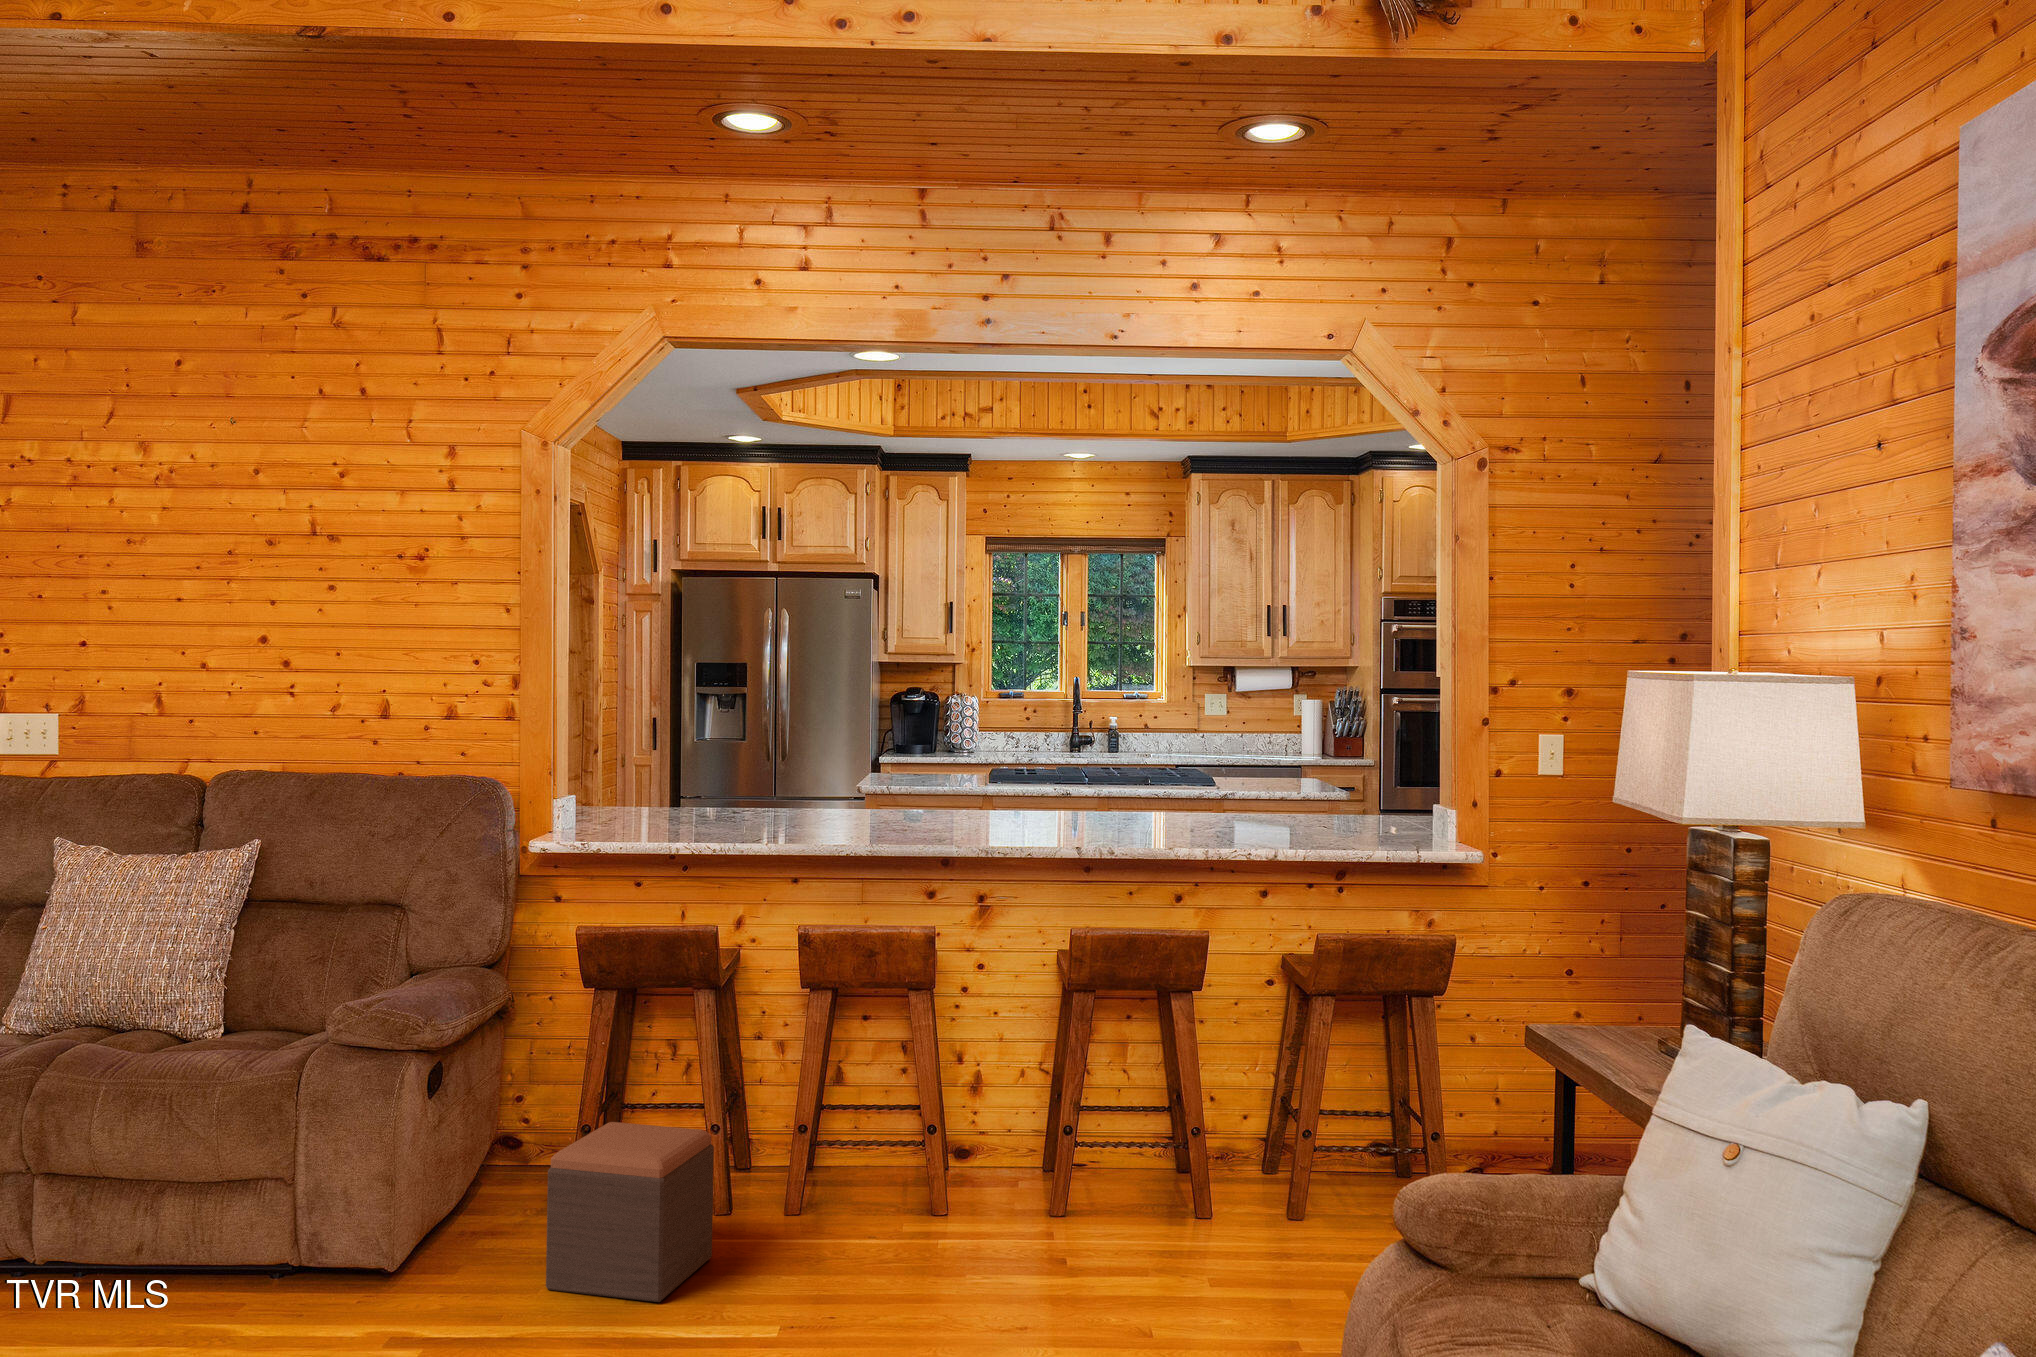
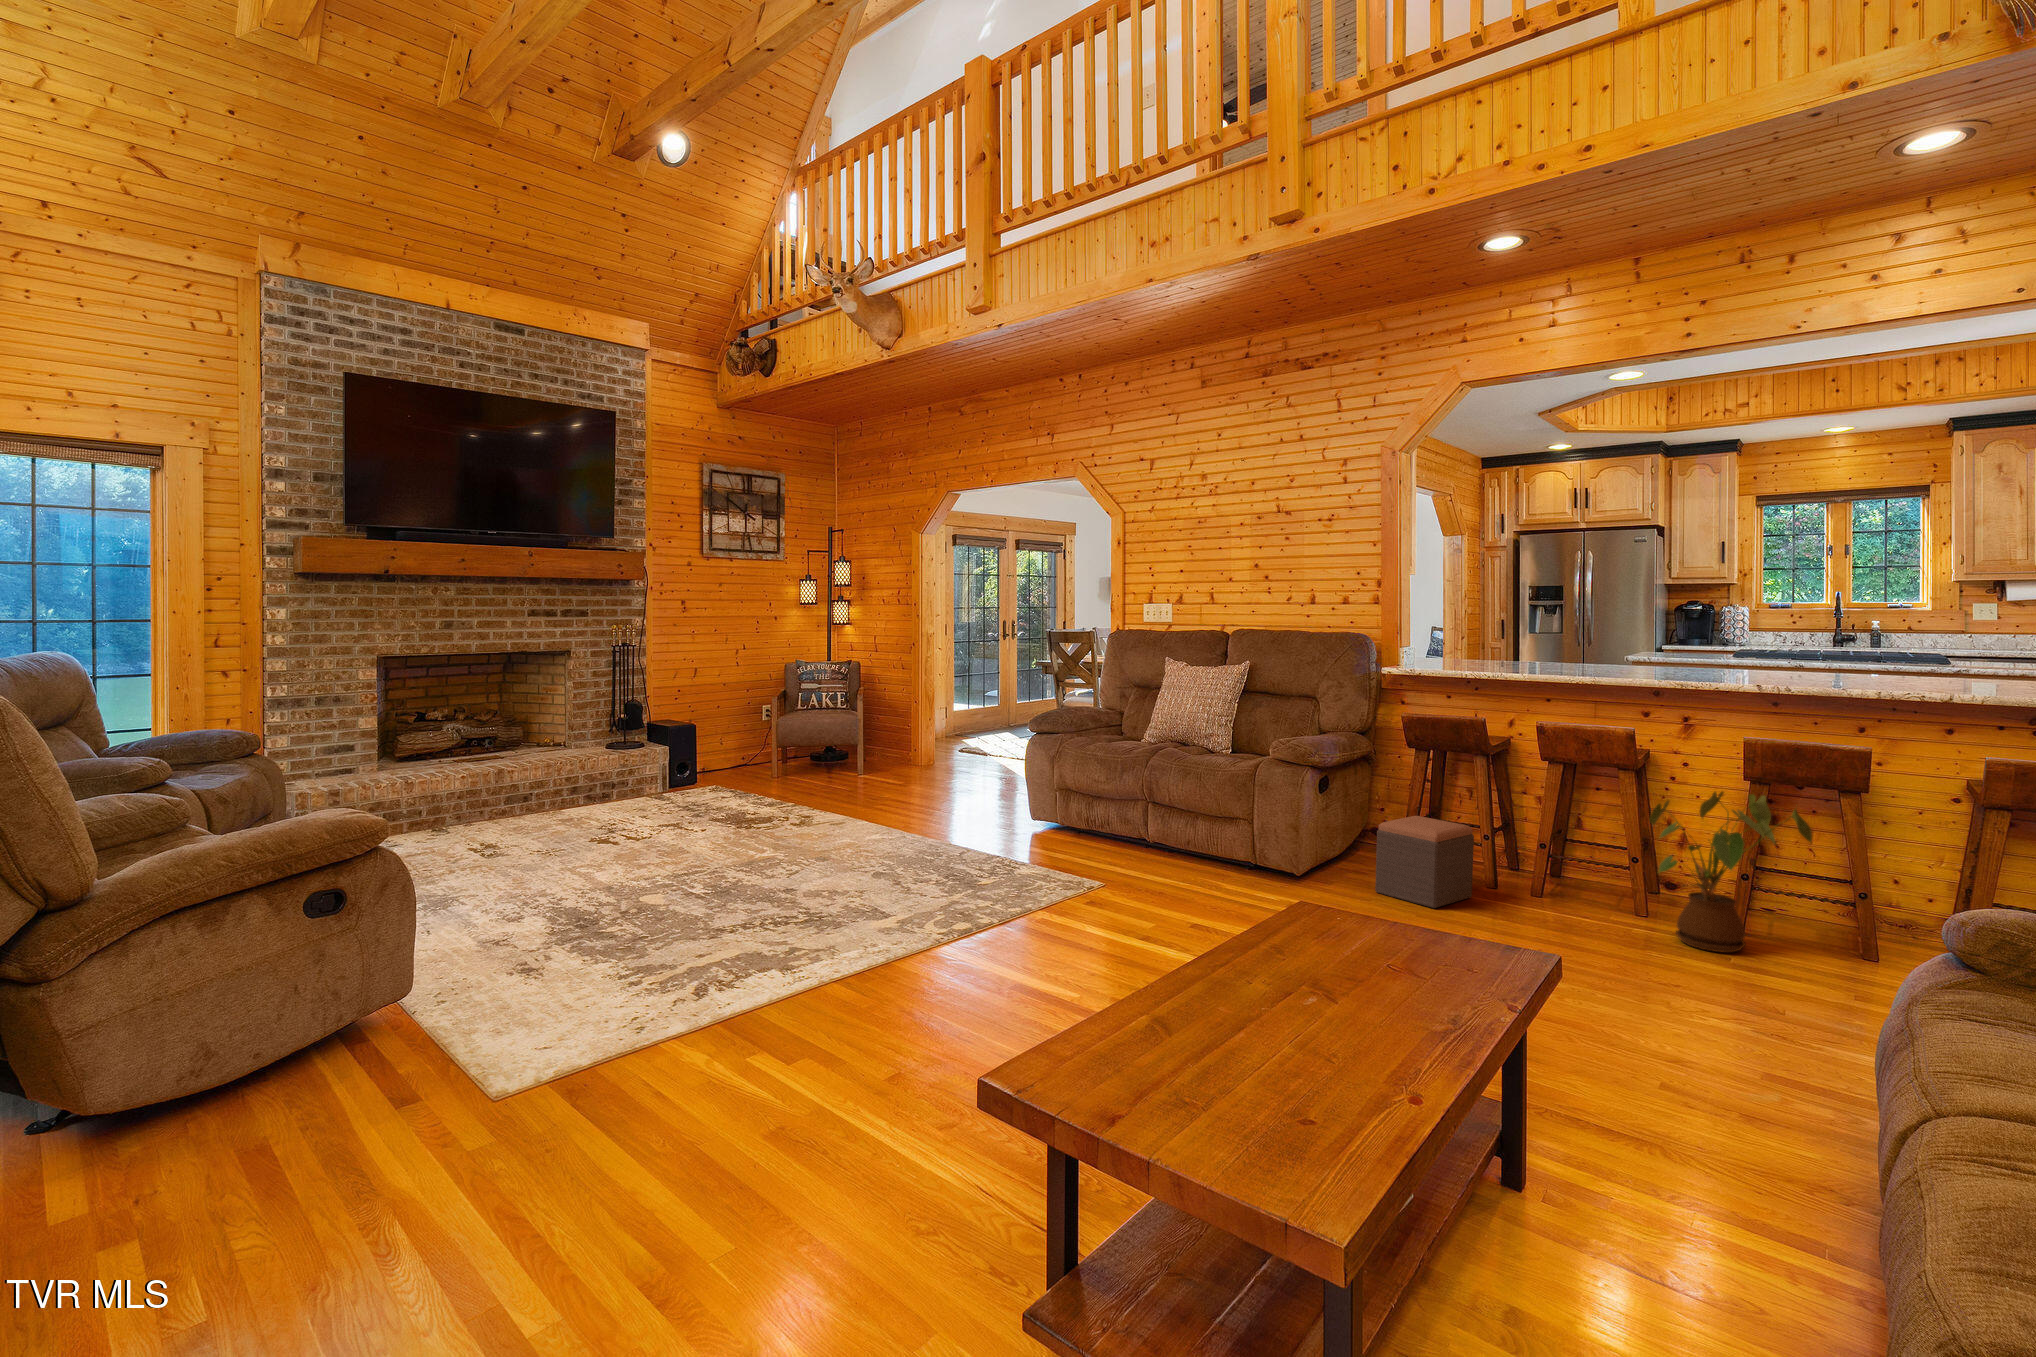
house plant: none [977,1022,1175,1279] -> present [1650,792,1812,953]

